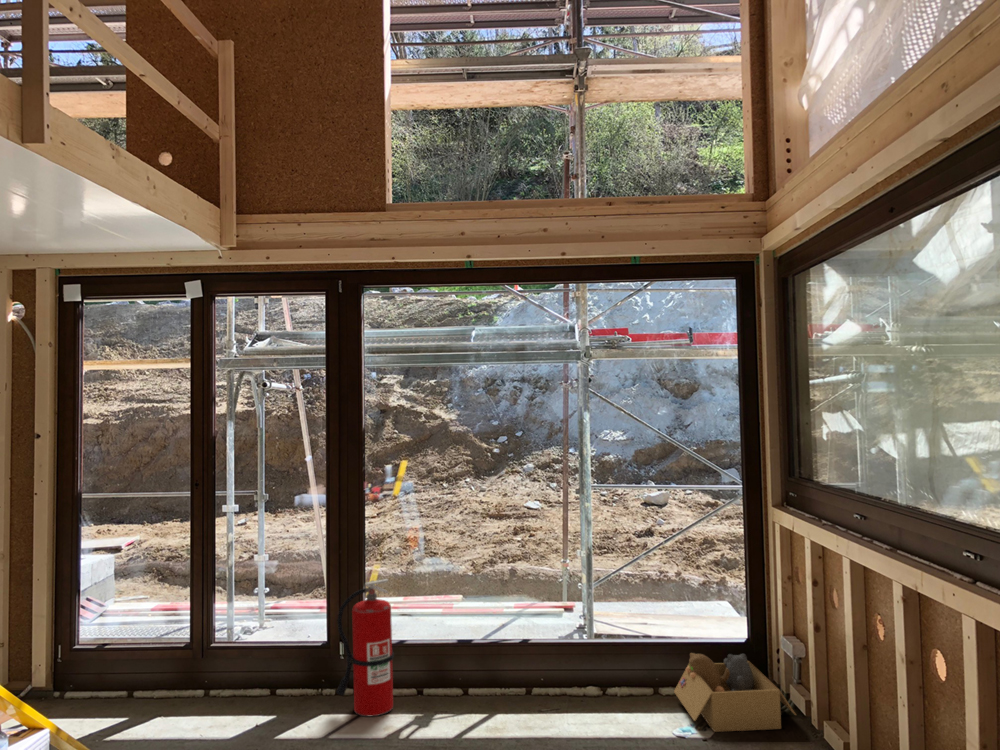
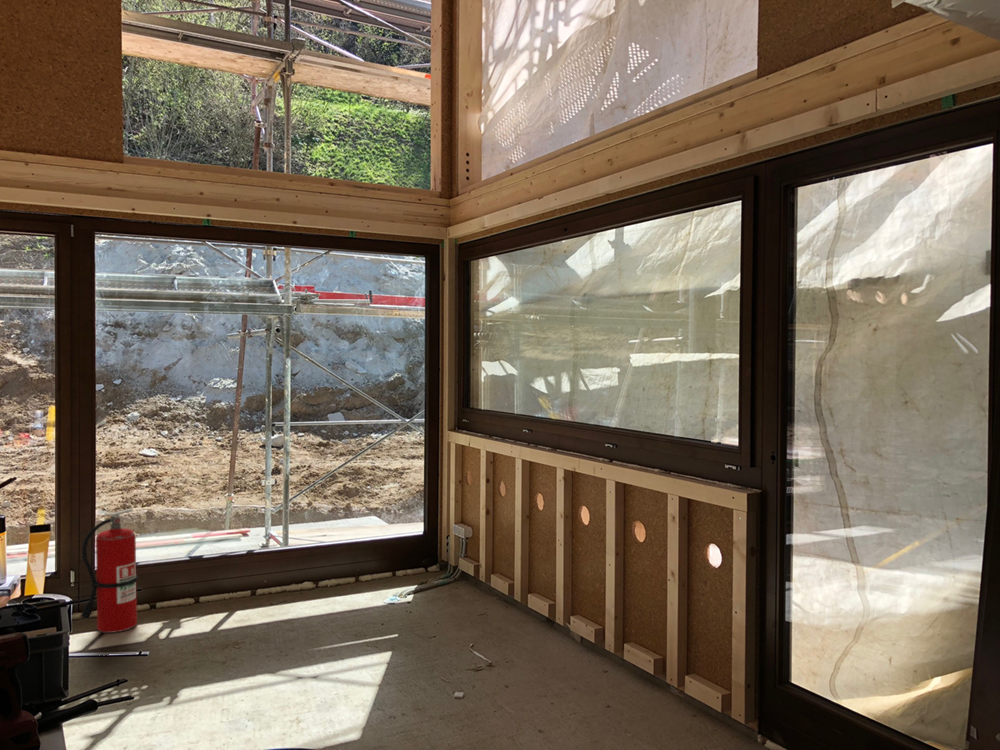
cardboard box: present [674,653,796,732] -> none [374,541,463,595]

